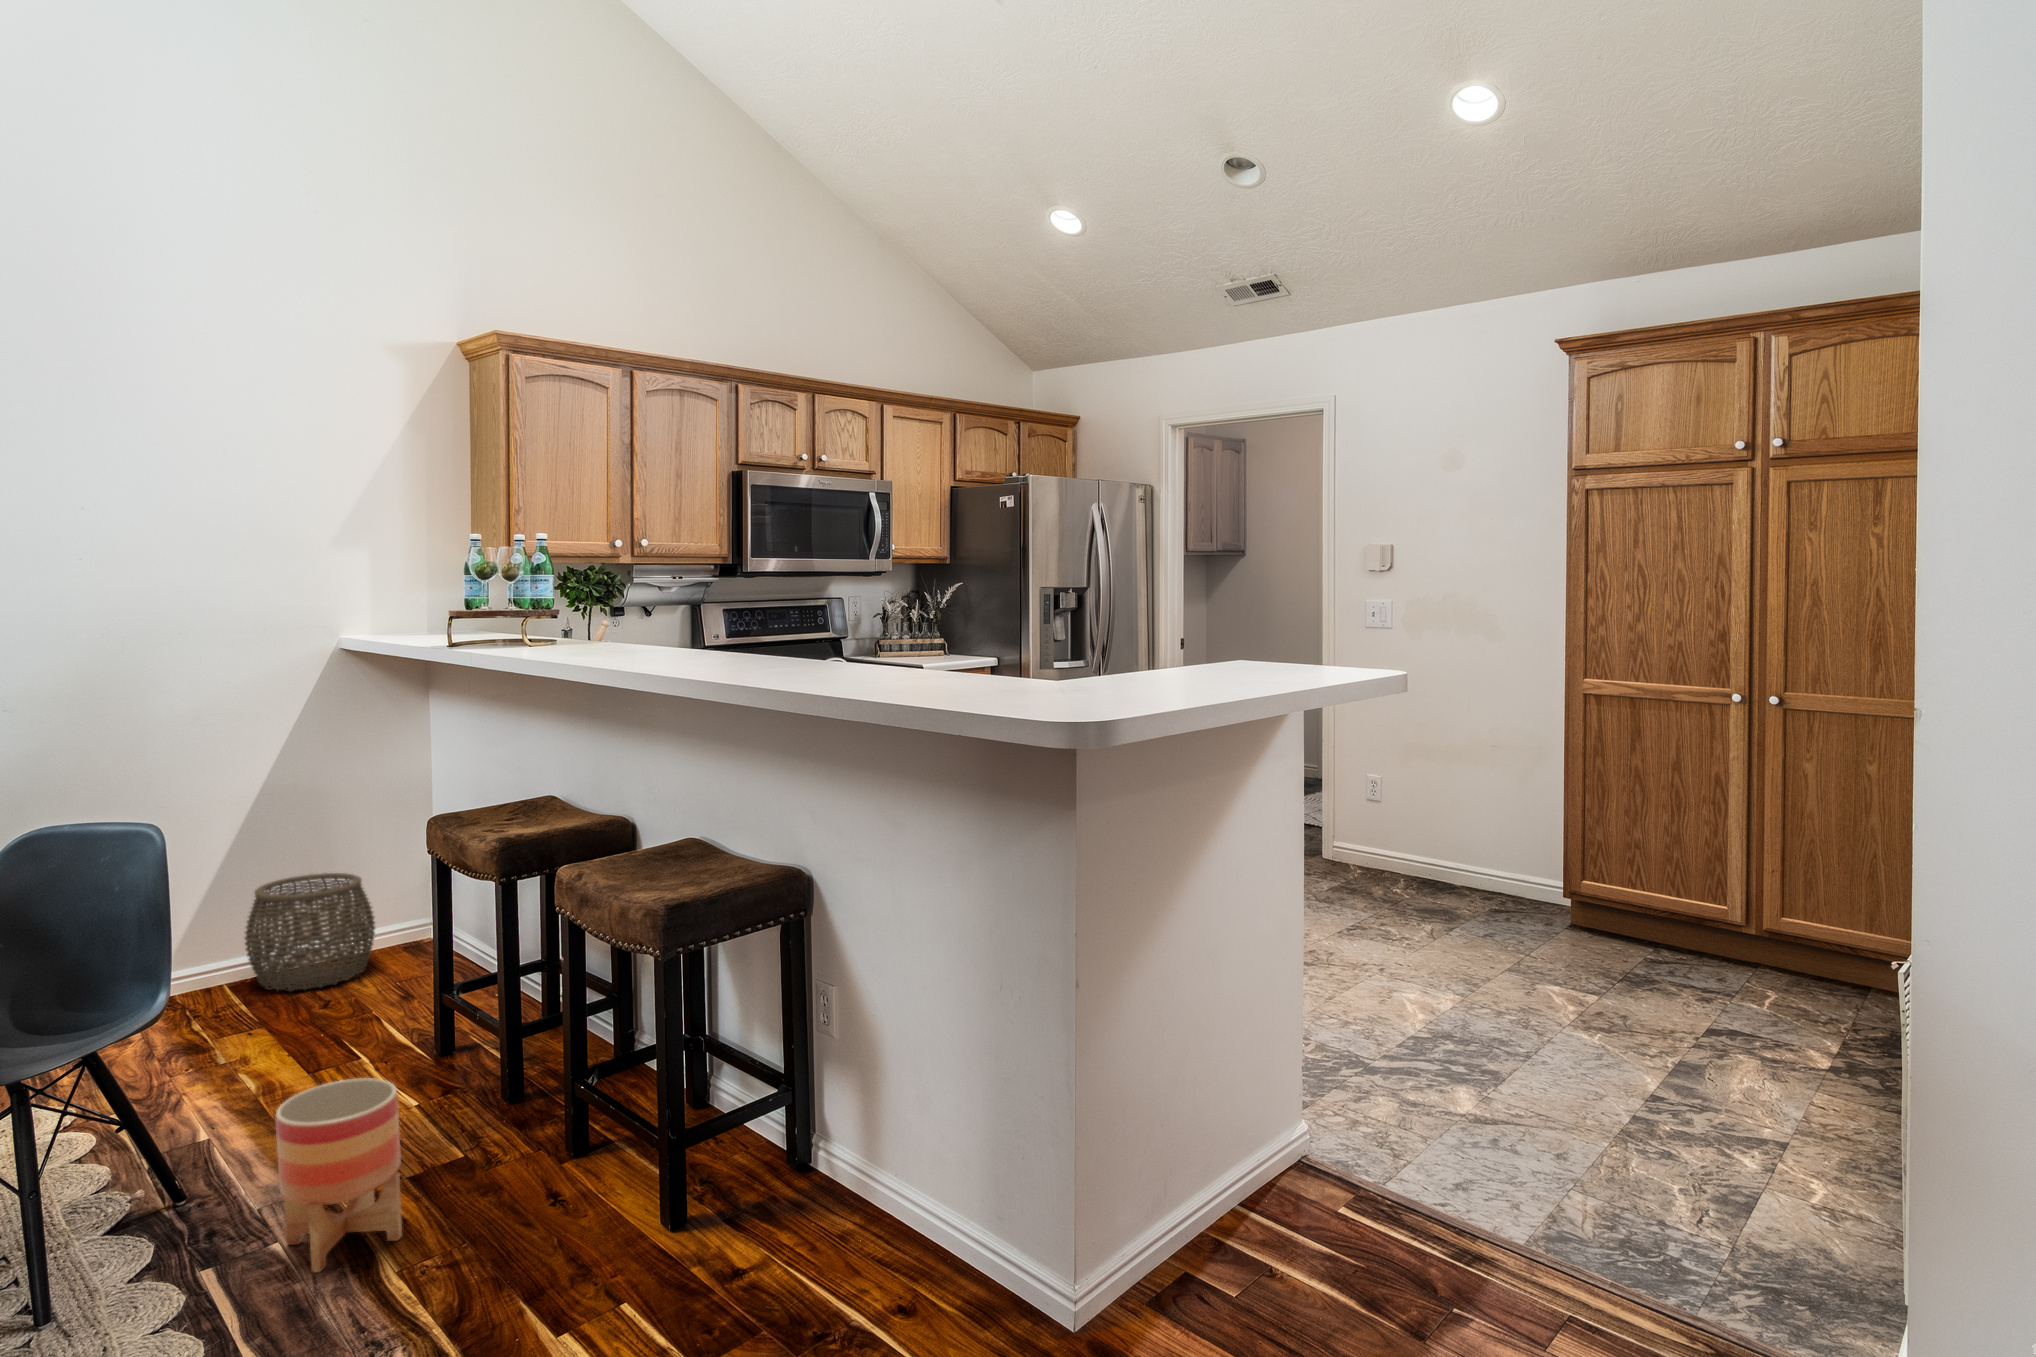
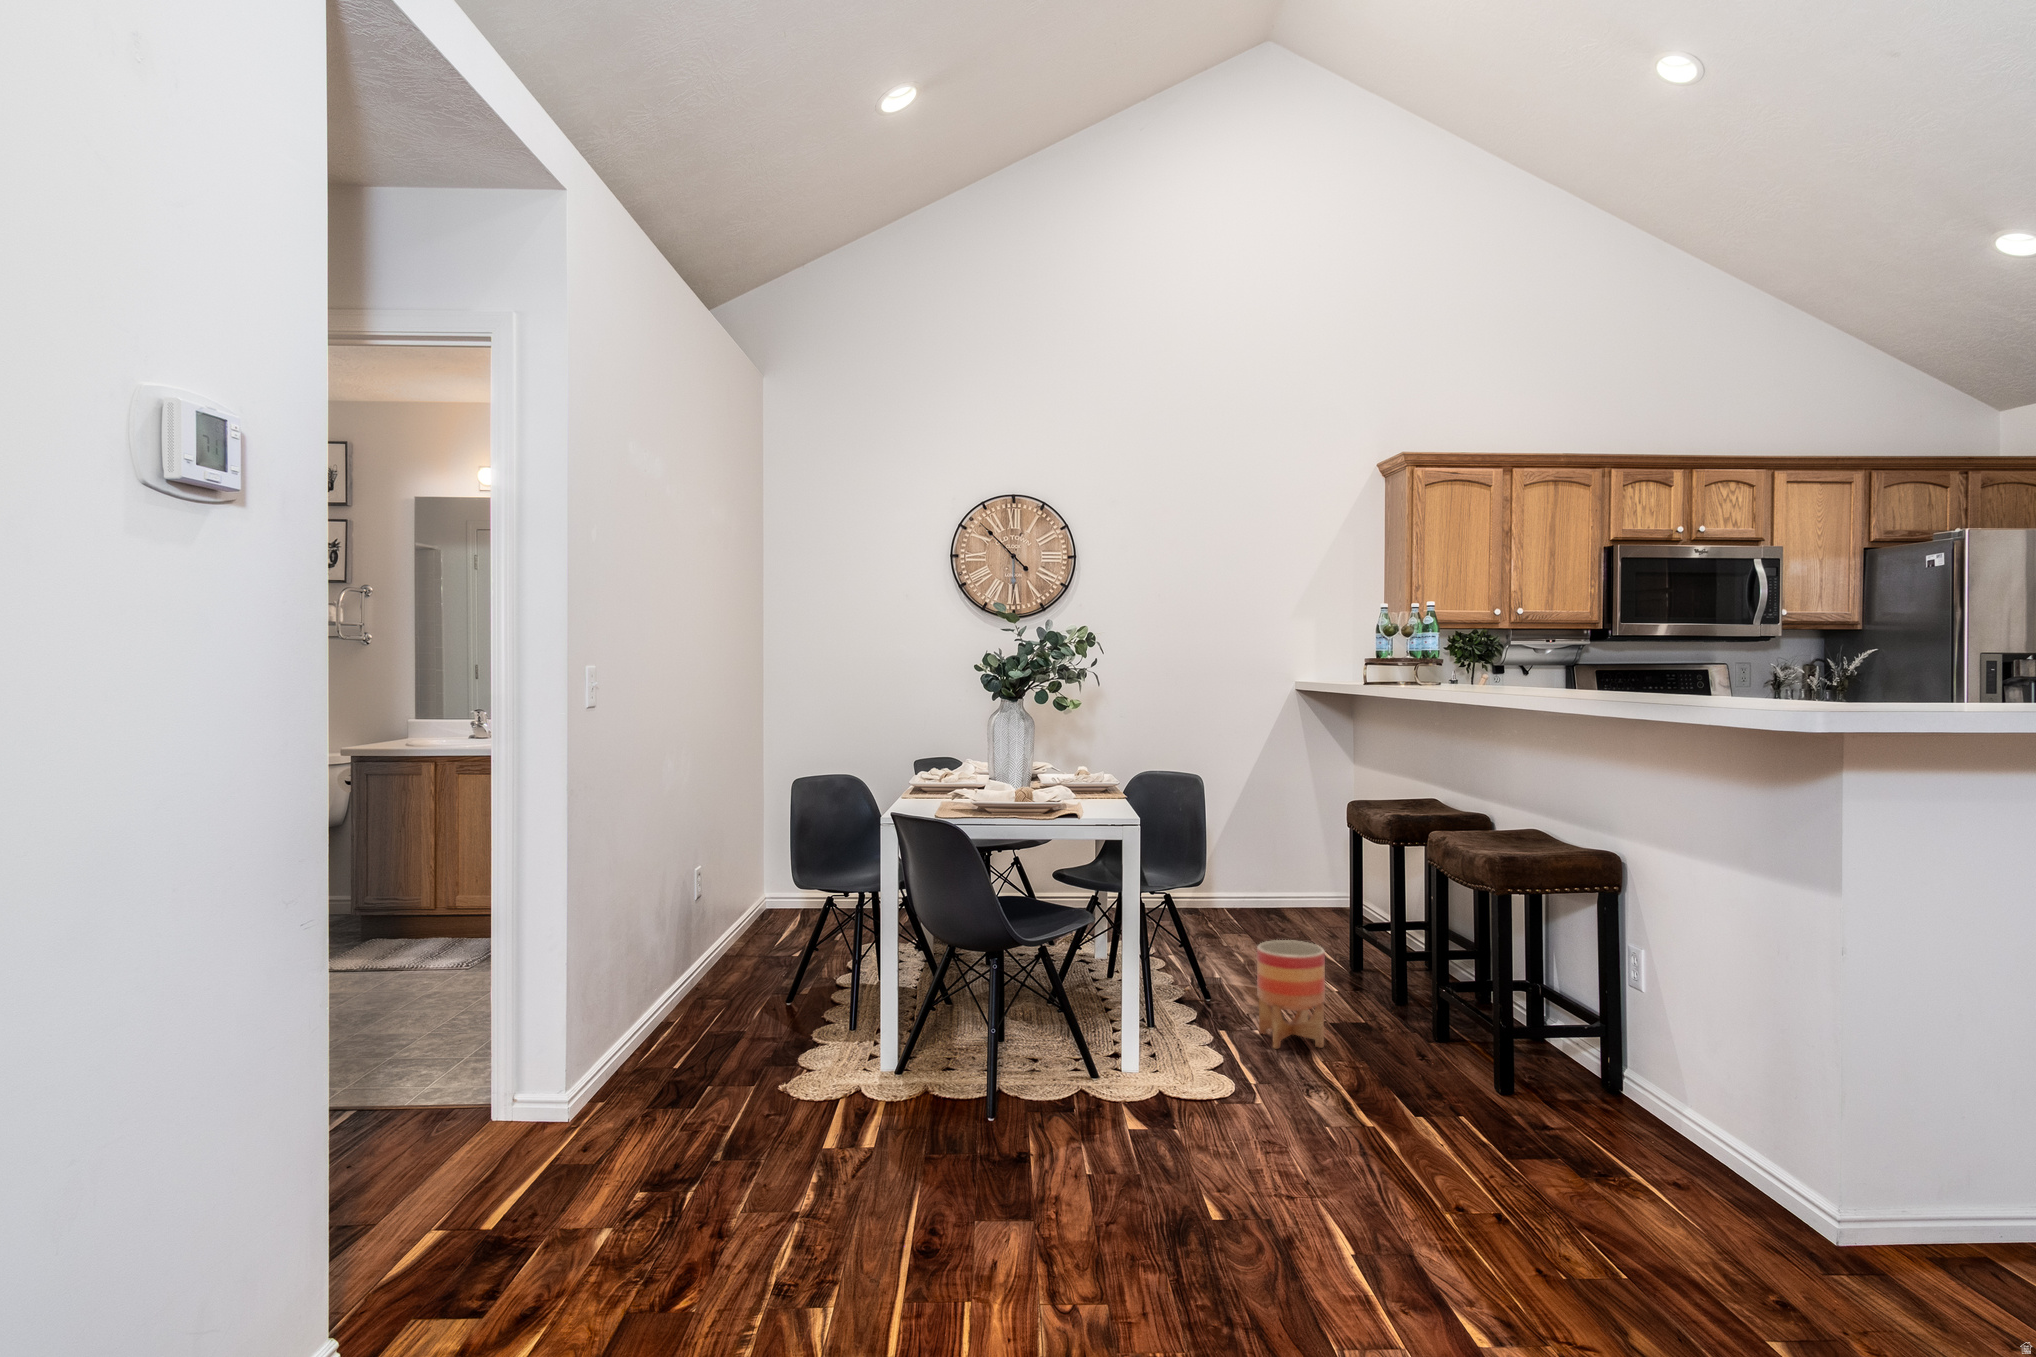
woven basket: present [245,873,375,991] -> none [1232,846,1312,922]

